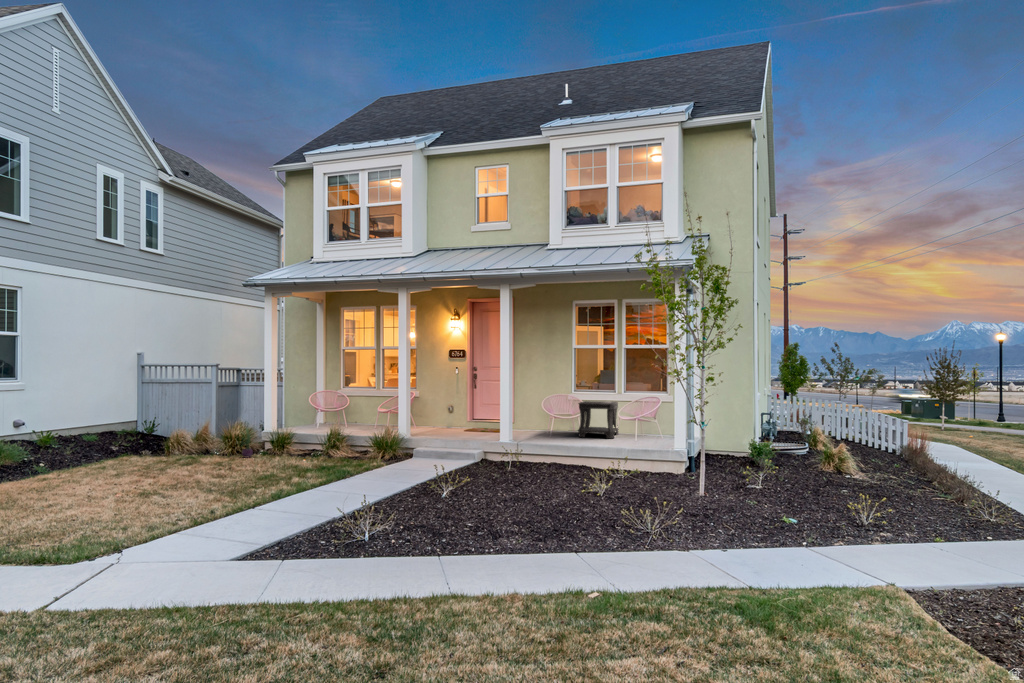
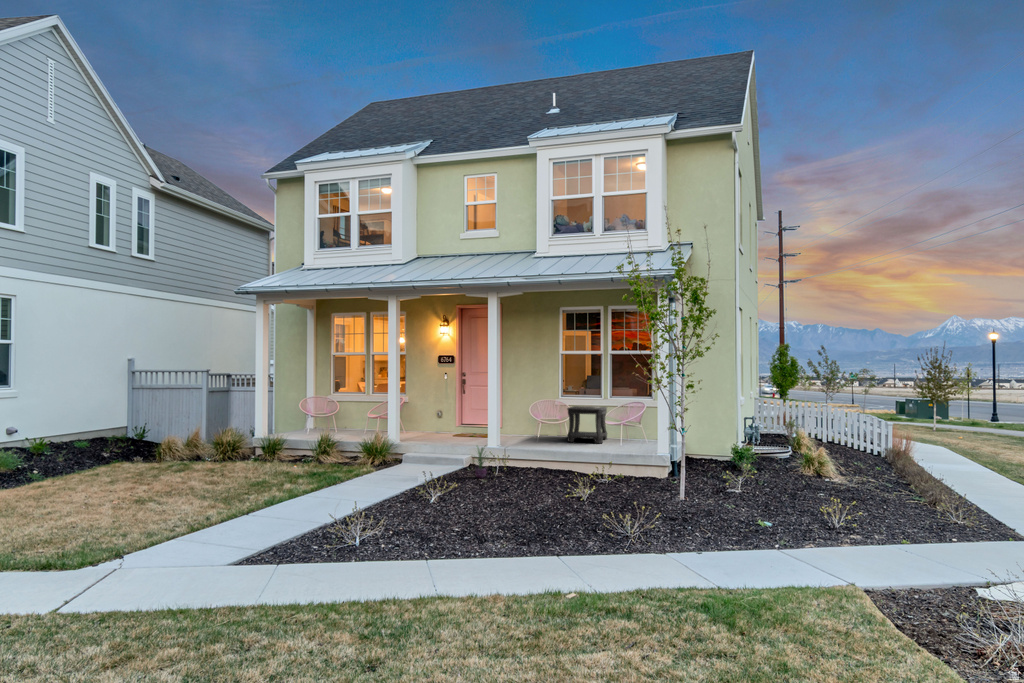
decorative plant: present [242,429,253,458] -> present [474,446,486,478]

